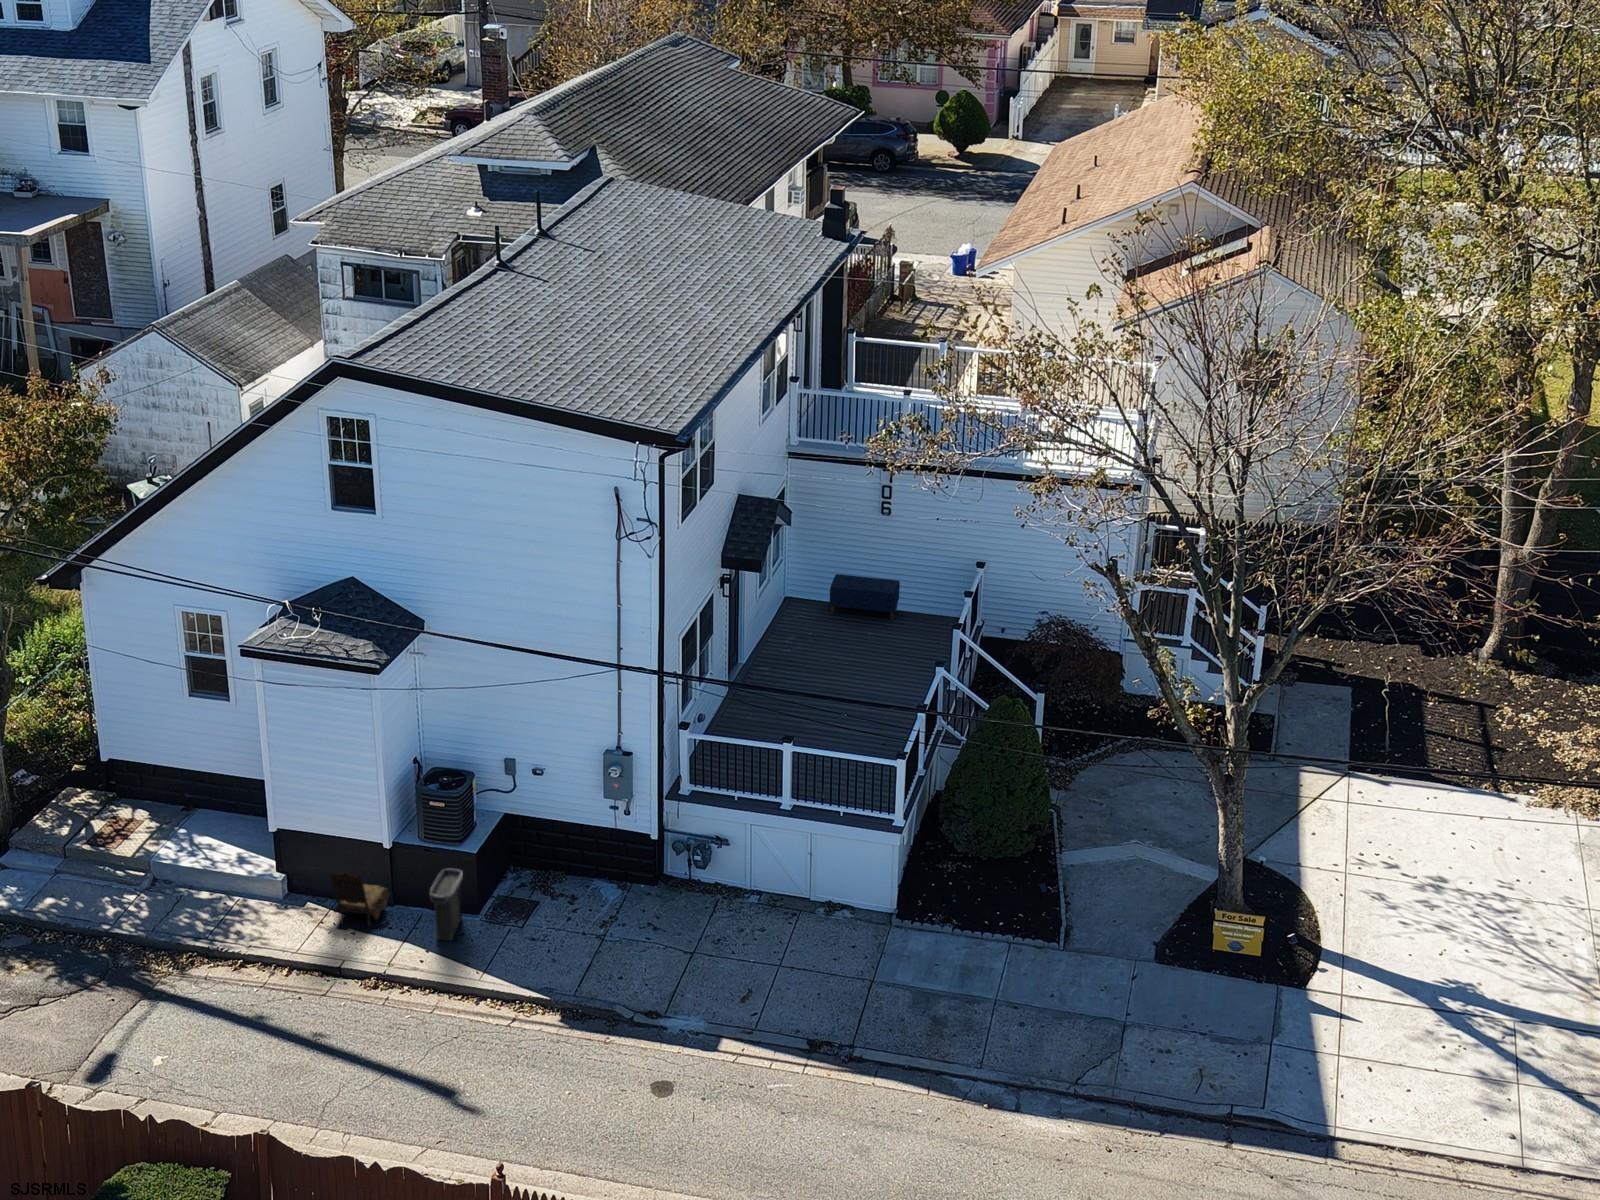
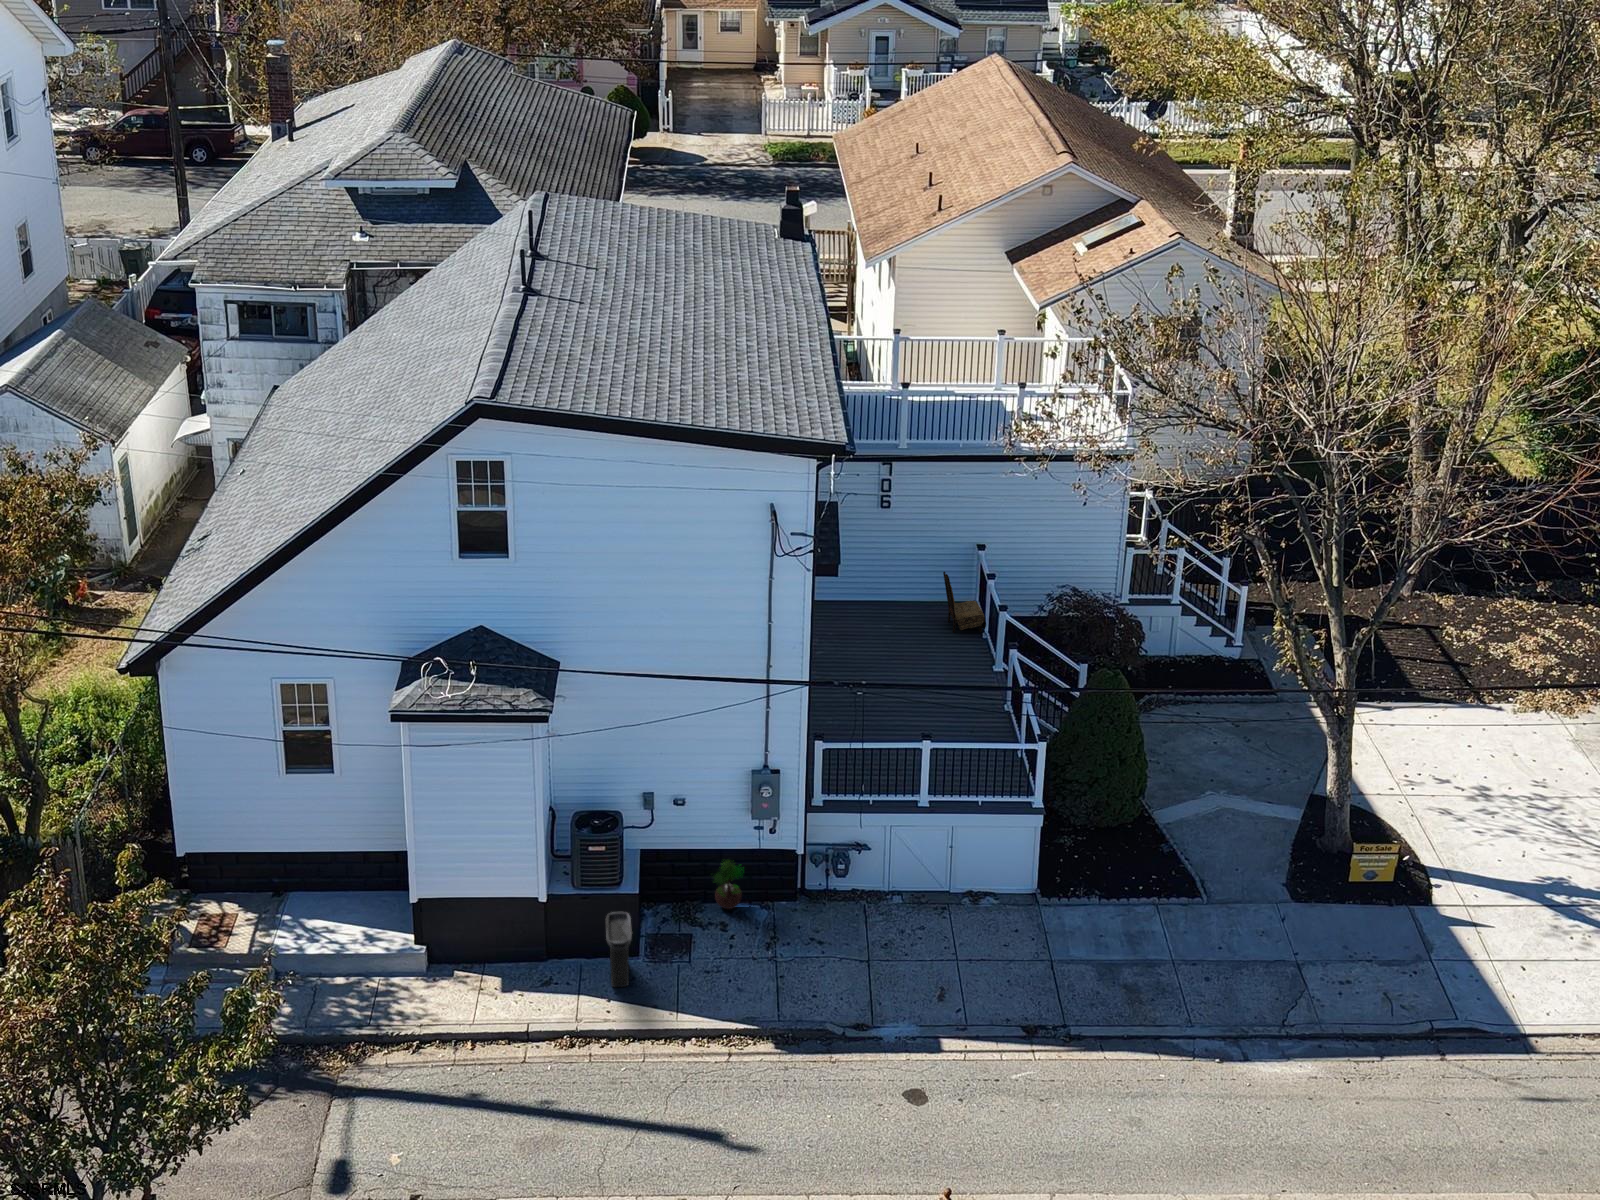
bench: present [830,574,900,620] -> none [849,574,916,613]
potted tree: none [561,834,596,885] -> present [714,860,742,909]
dining chair: present [330,871,389,928] -> present [943,571,986,633]

